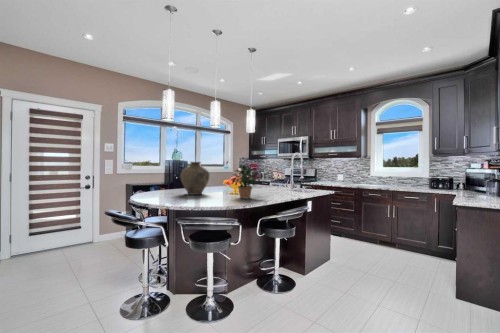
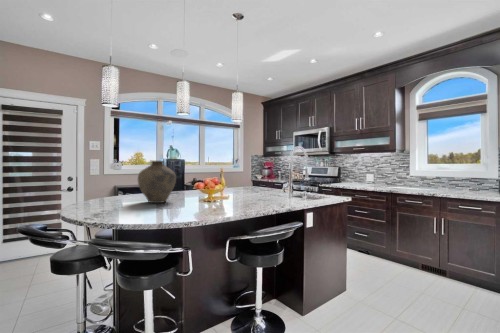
potted plant: present [232,164,260,199] -> none [190,161,237,210]

